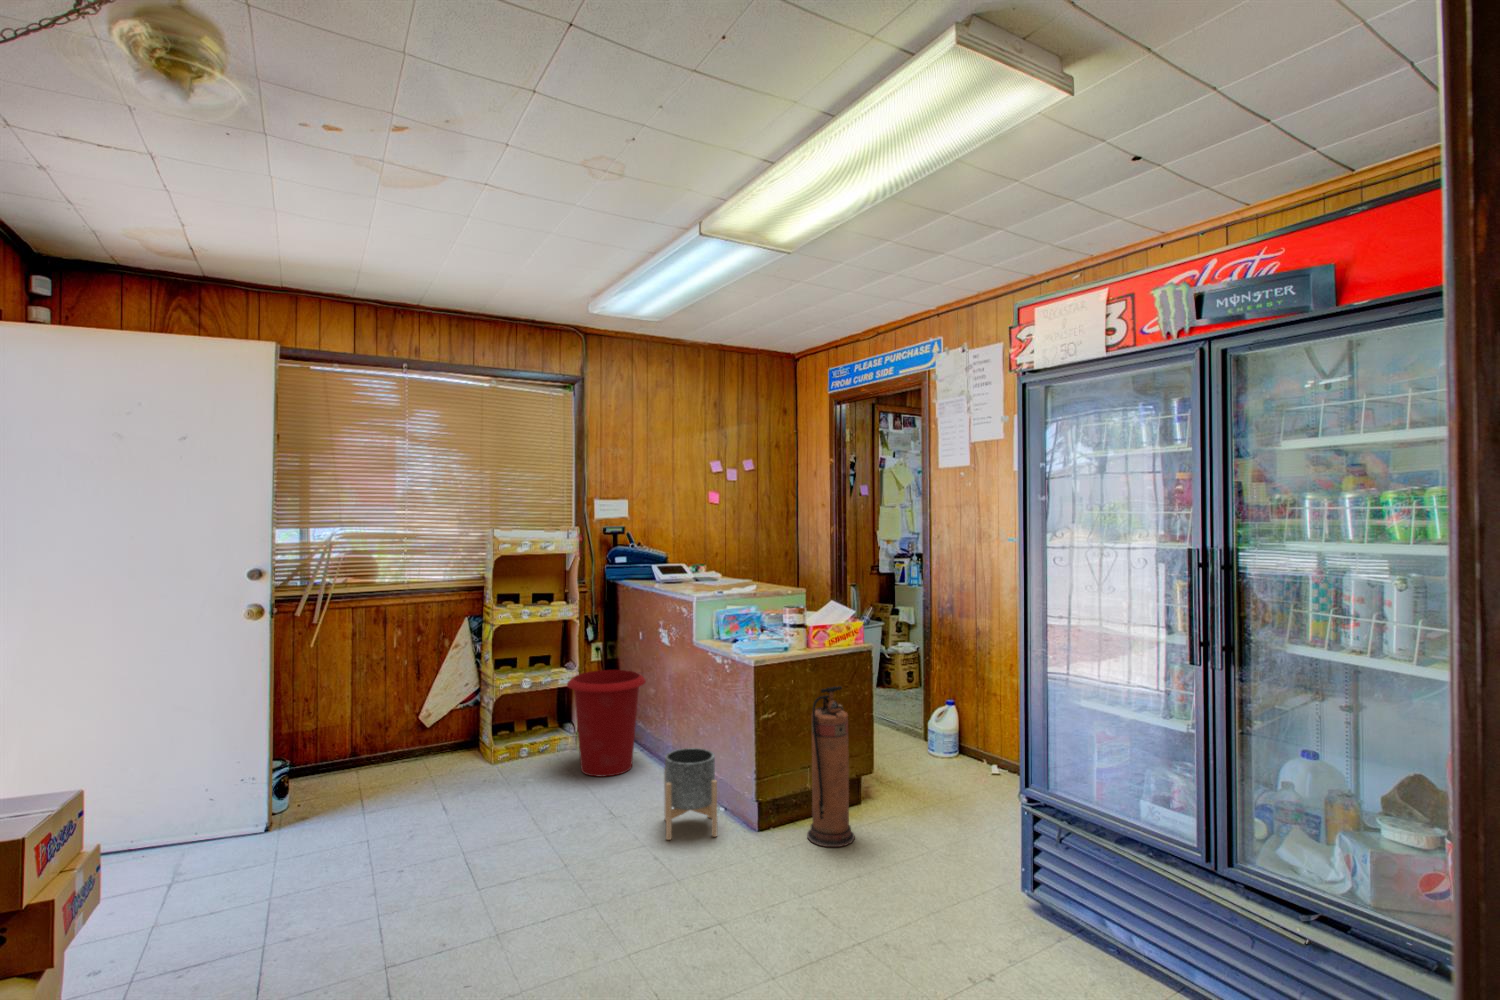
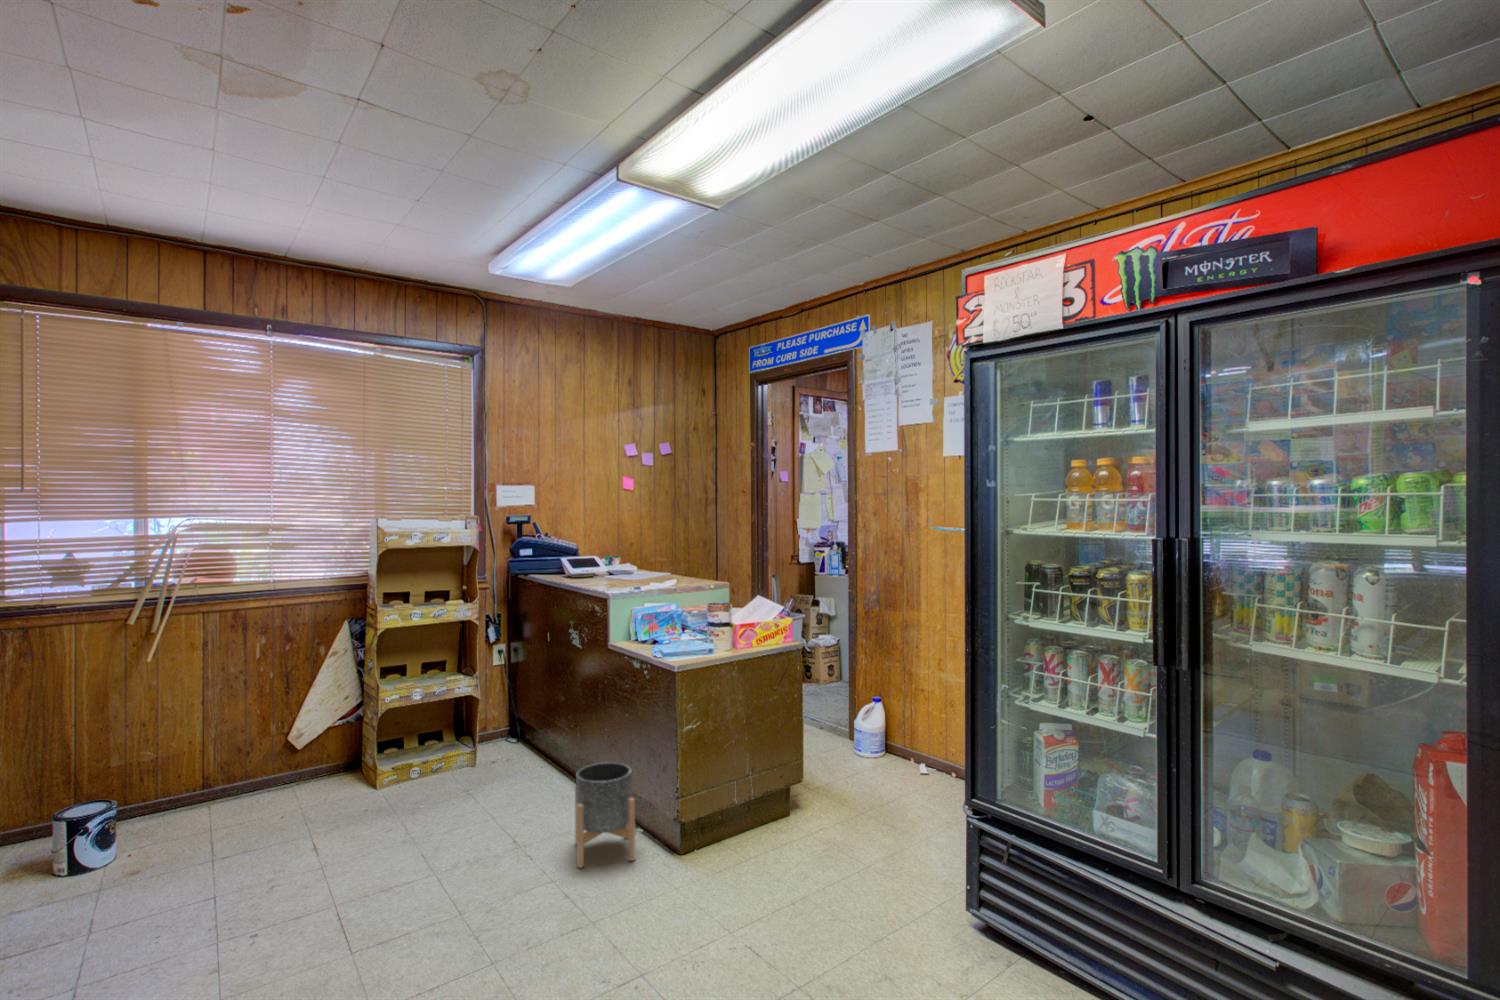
waste bin: present [567,670,646,777] -> none [463,675,554,795]
fire extinguisher: present [807,686,855,847] -> none [734,690,786,865]

